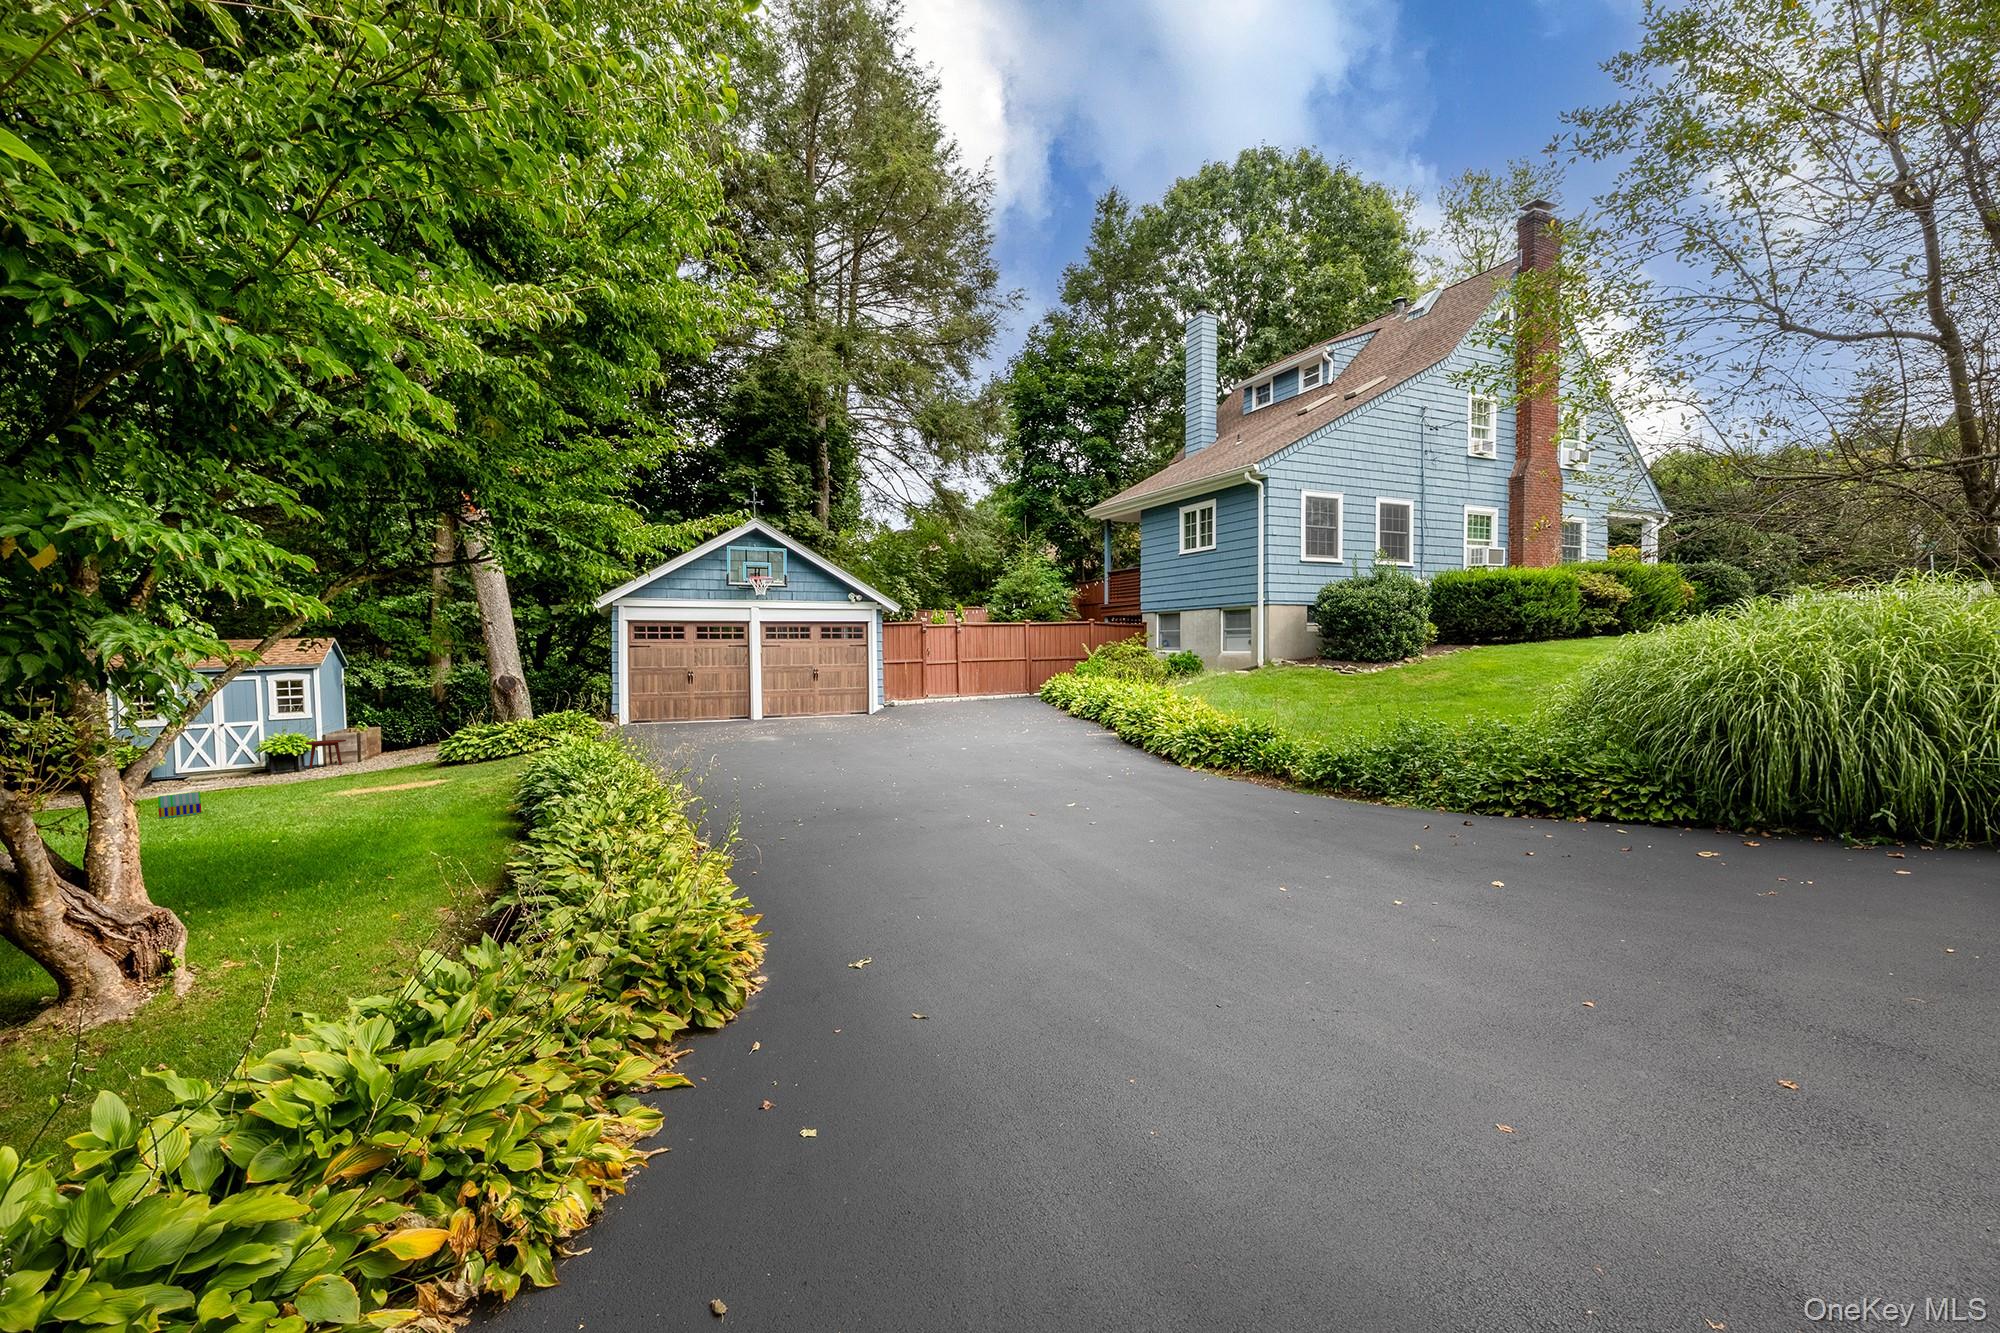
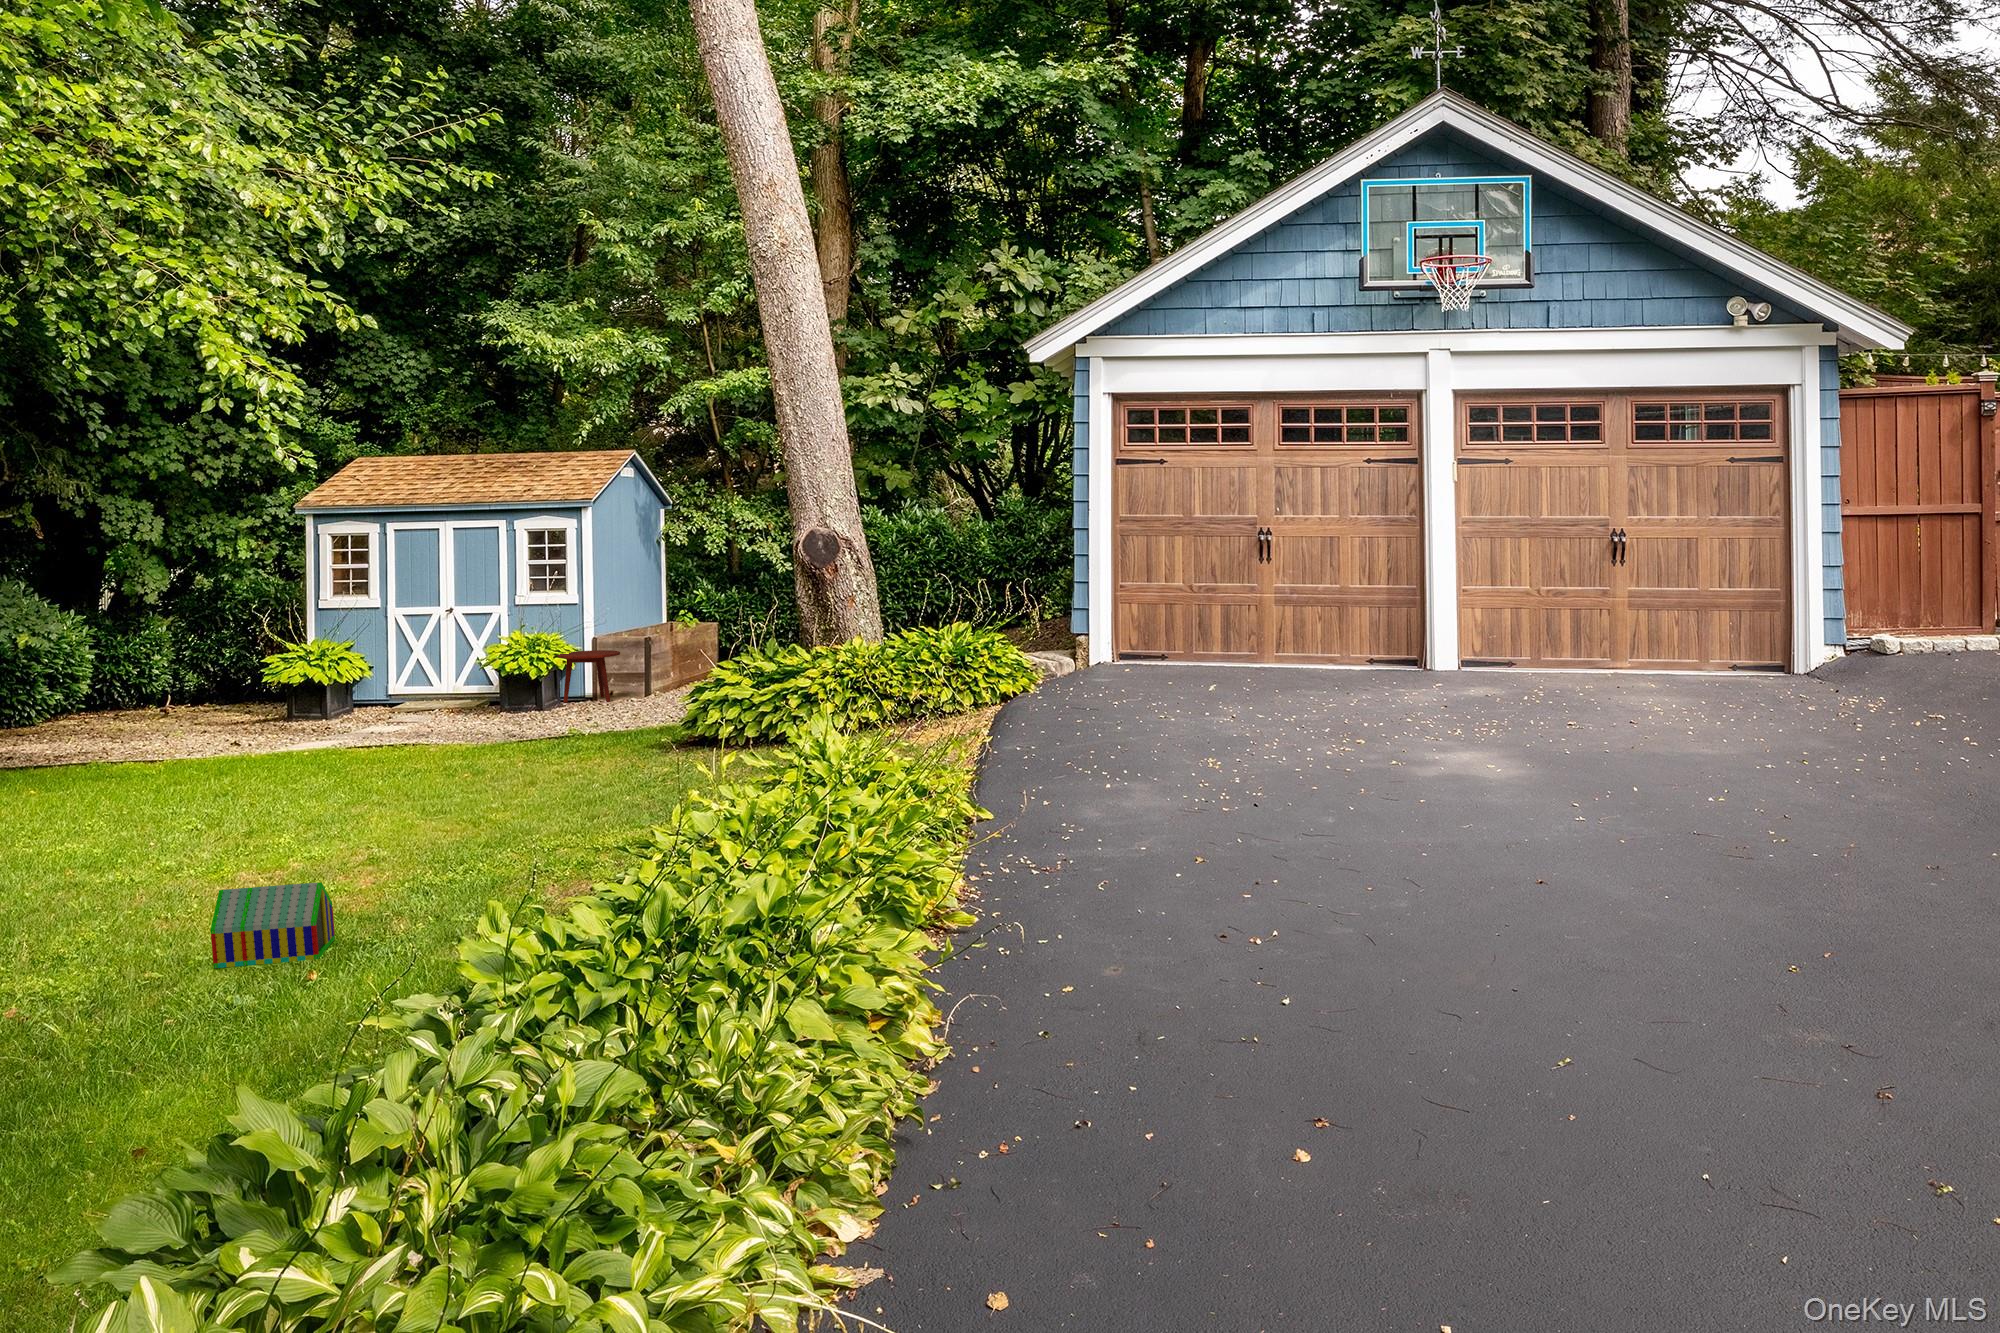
toy house: present [158,792,201,819] -> present [210,882,335,968]

